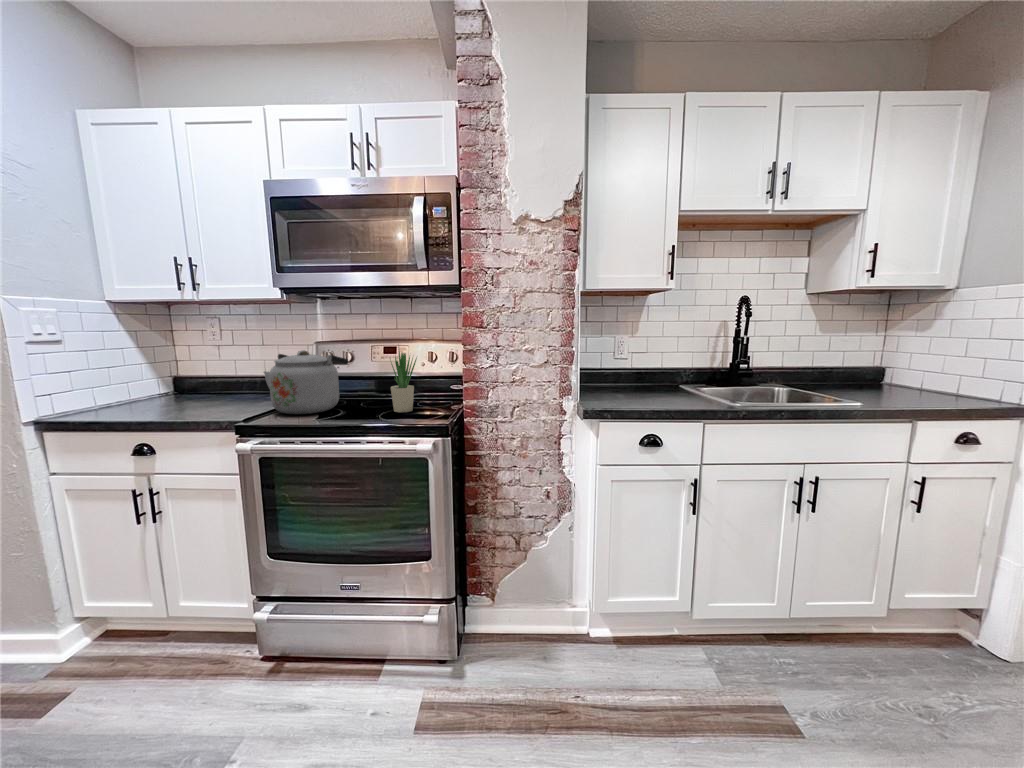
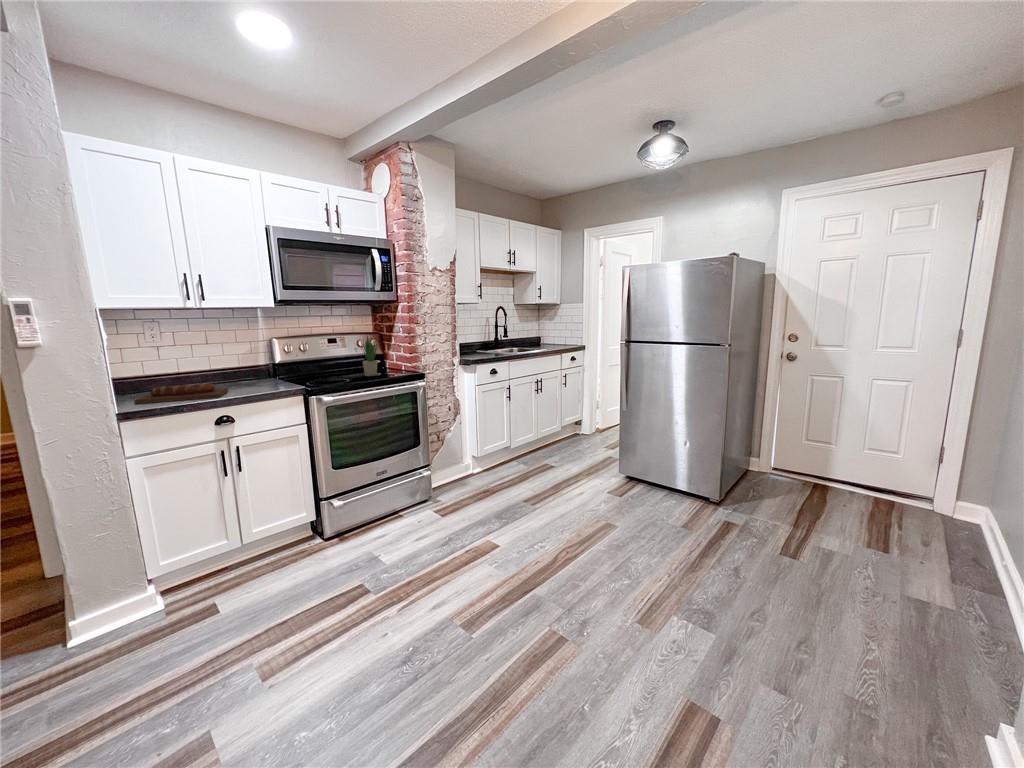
kettle: present [264,350,348,414] -> none [275,342,333,384]
bread loaf: none [112,393,213,417] -> present [134,383,228,404]

